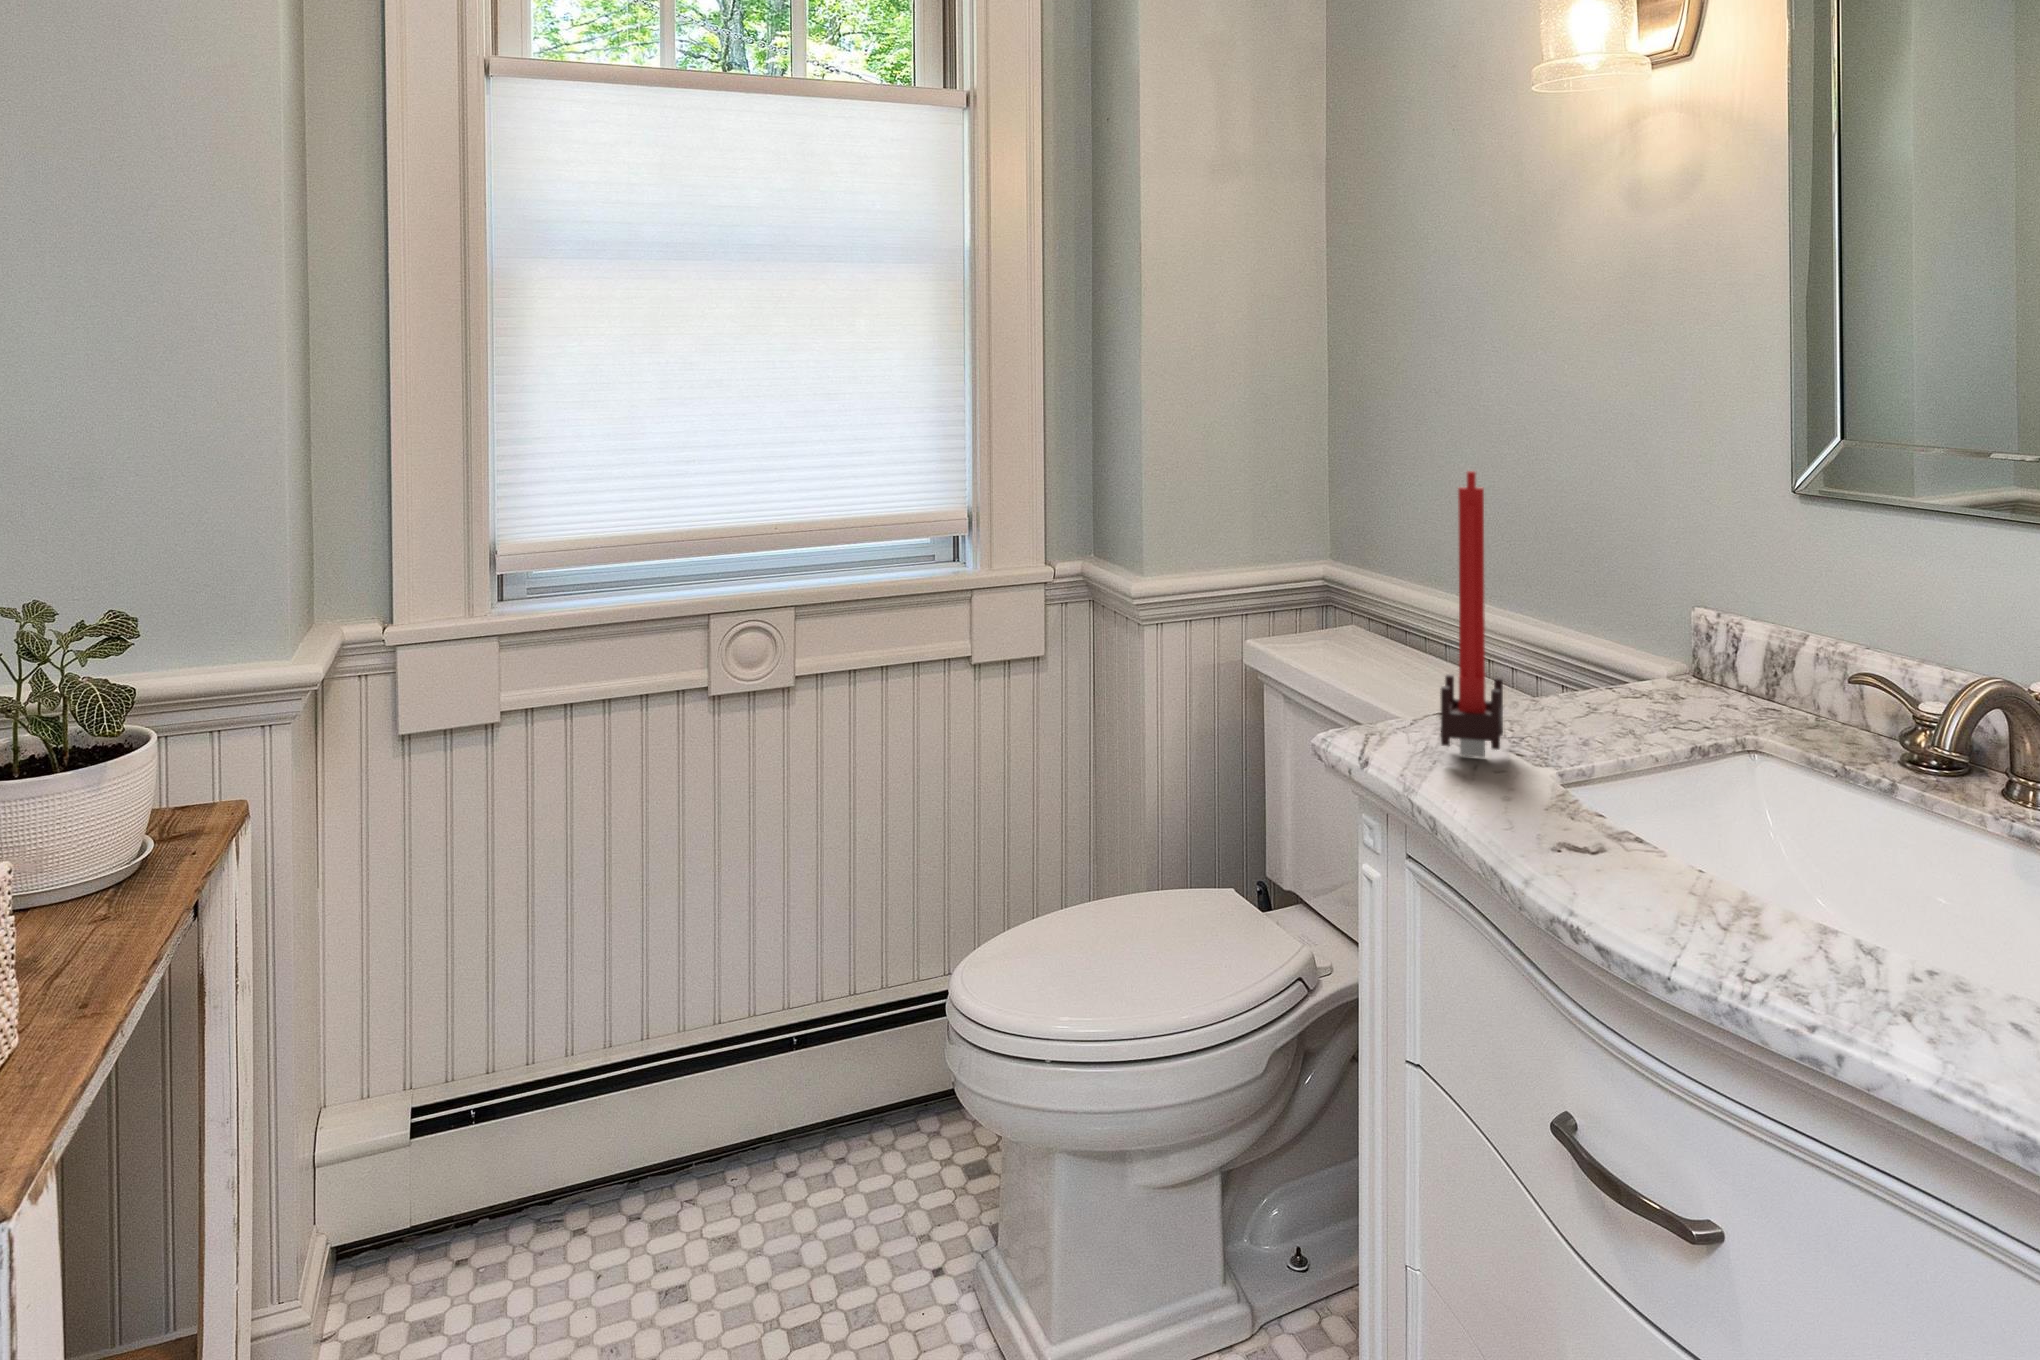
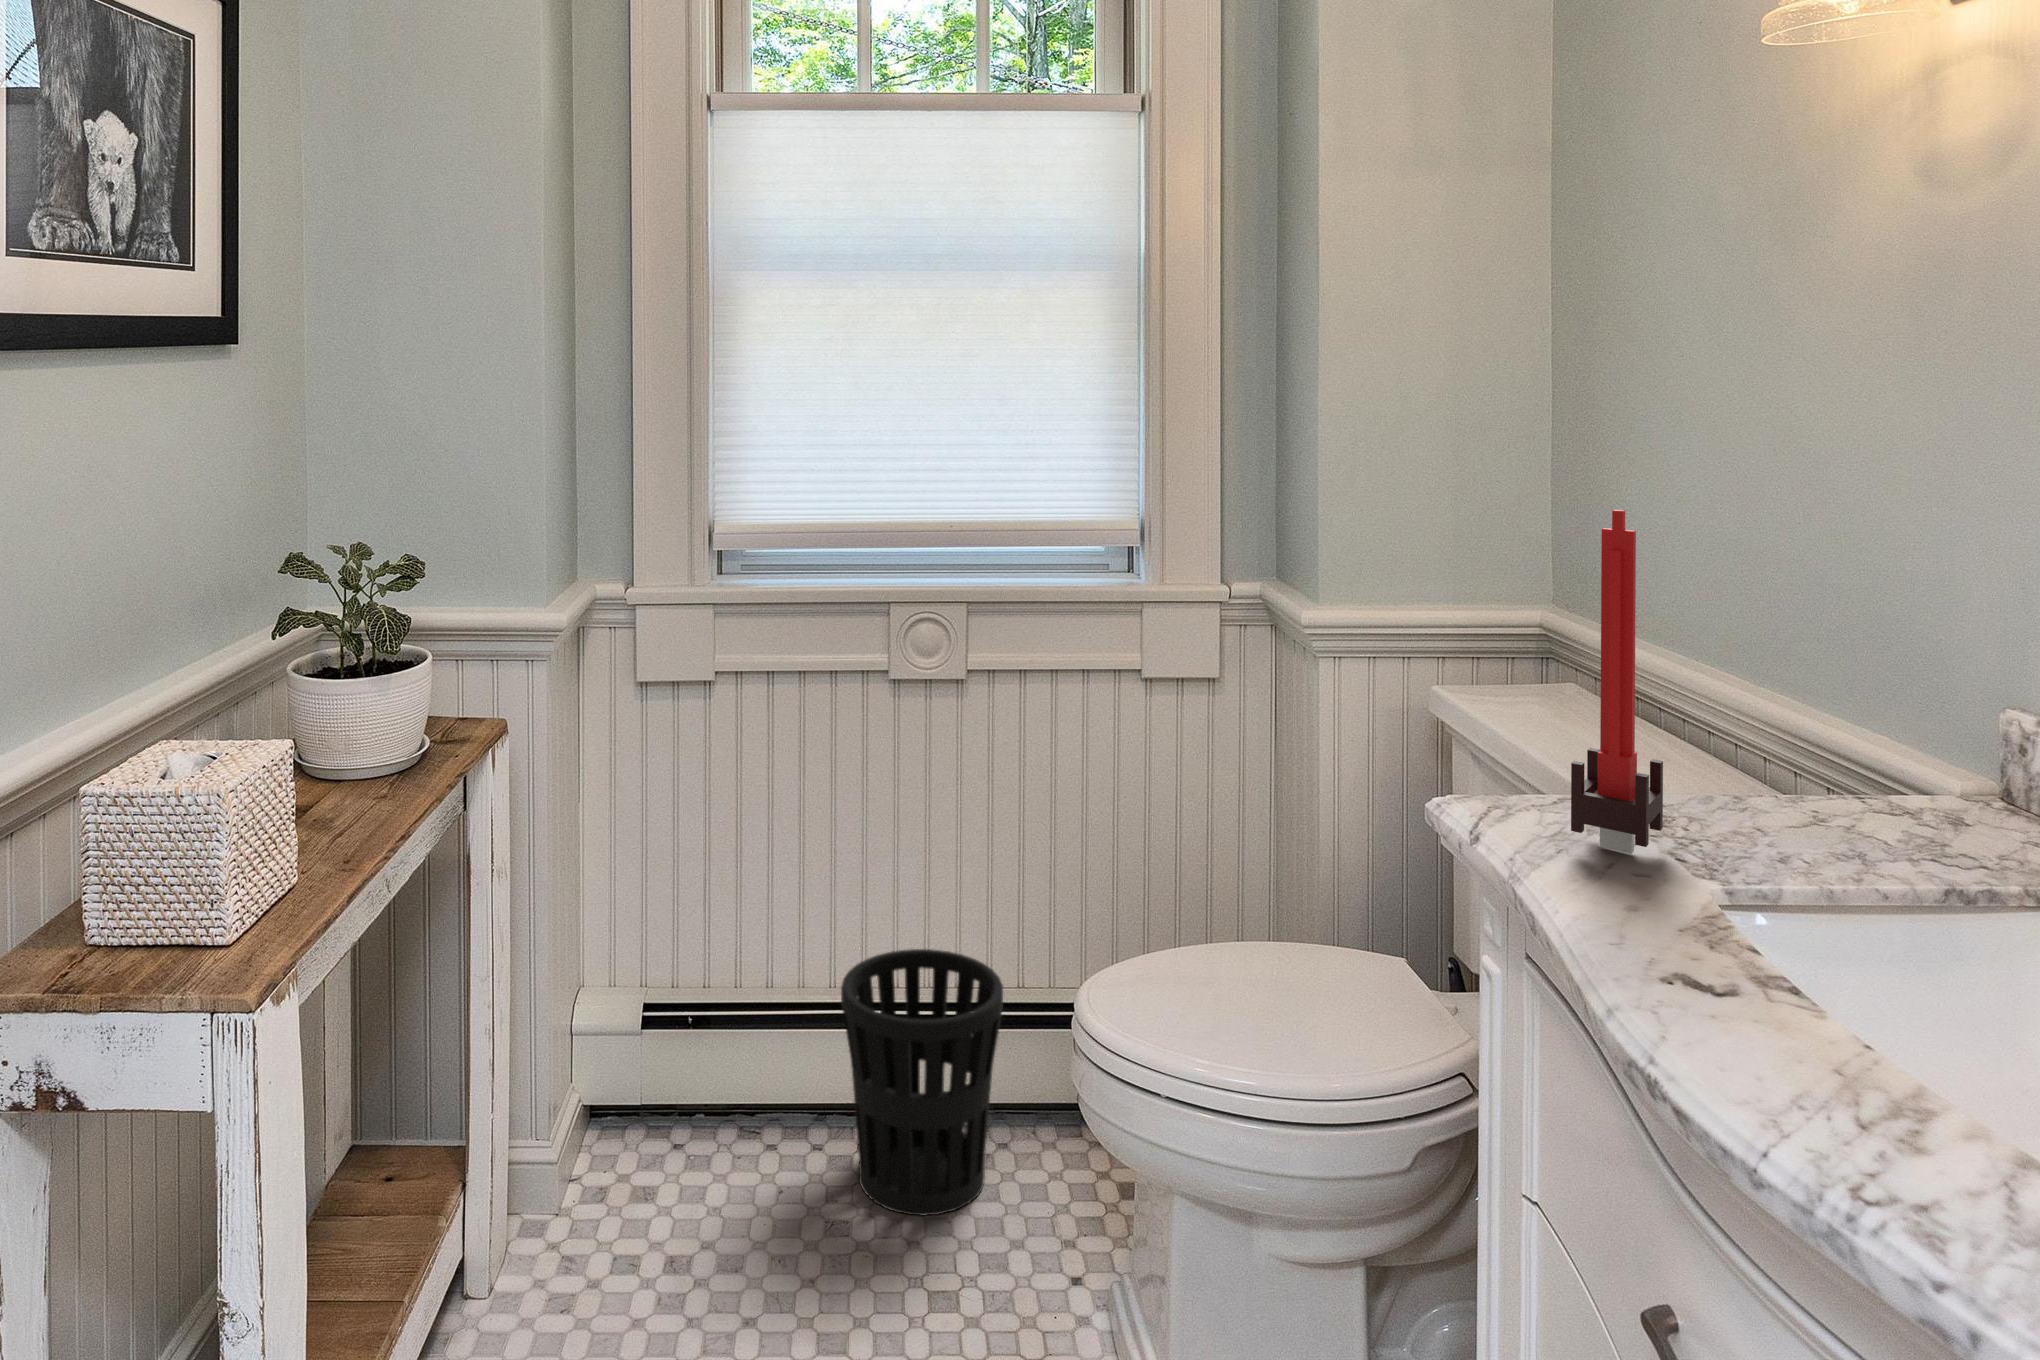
wastebasket: none [663,976,841,1259] -> present [841,949,1003,1215]

